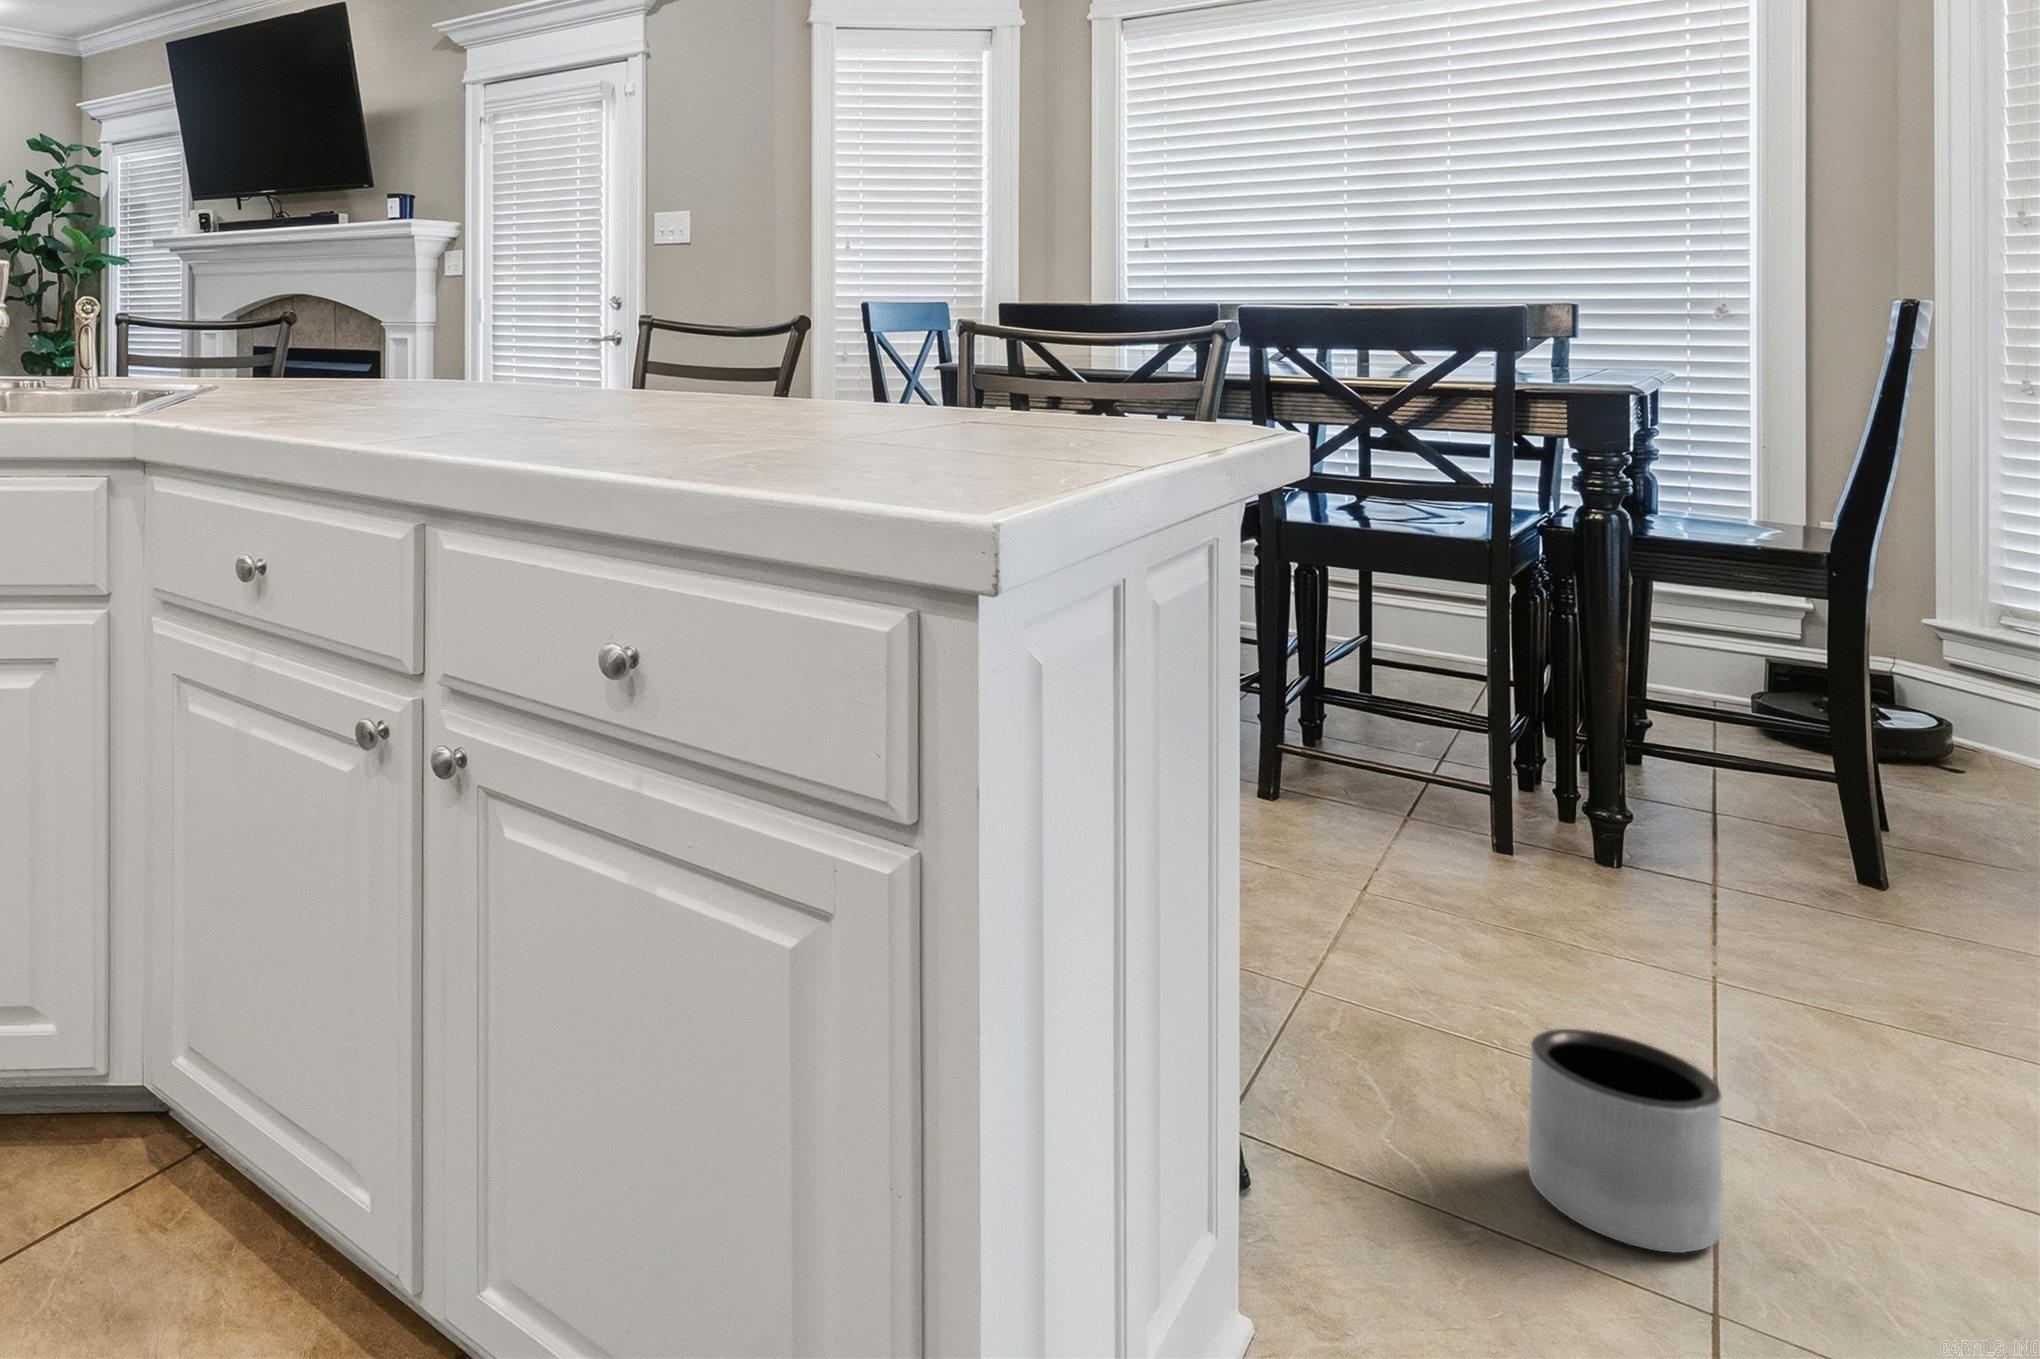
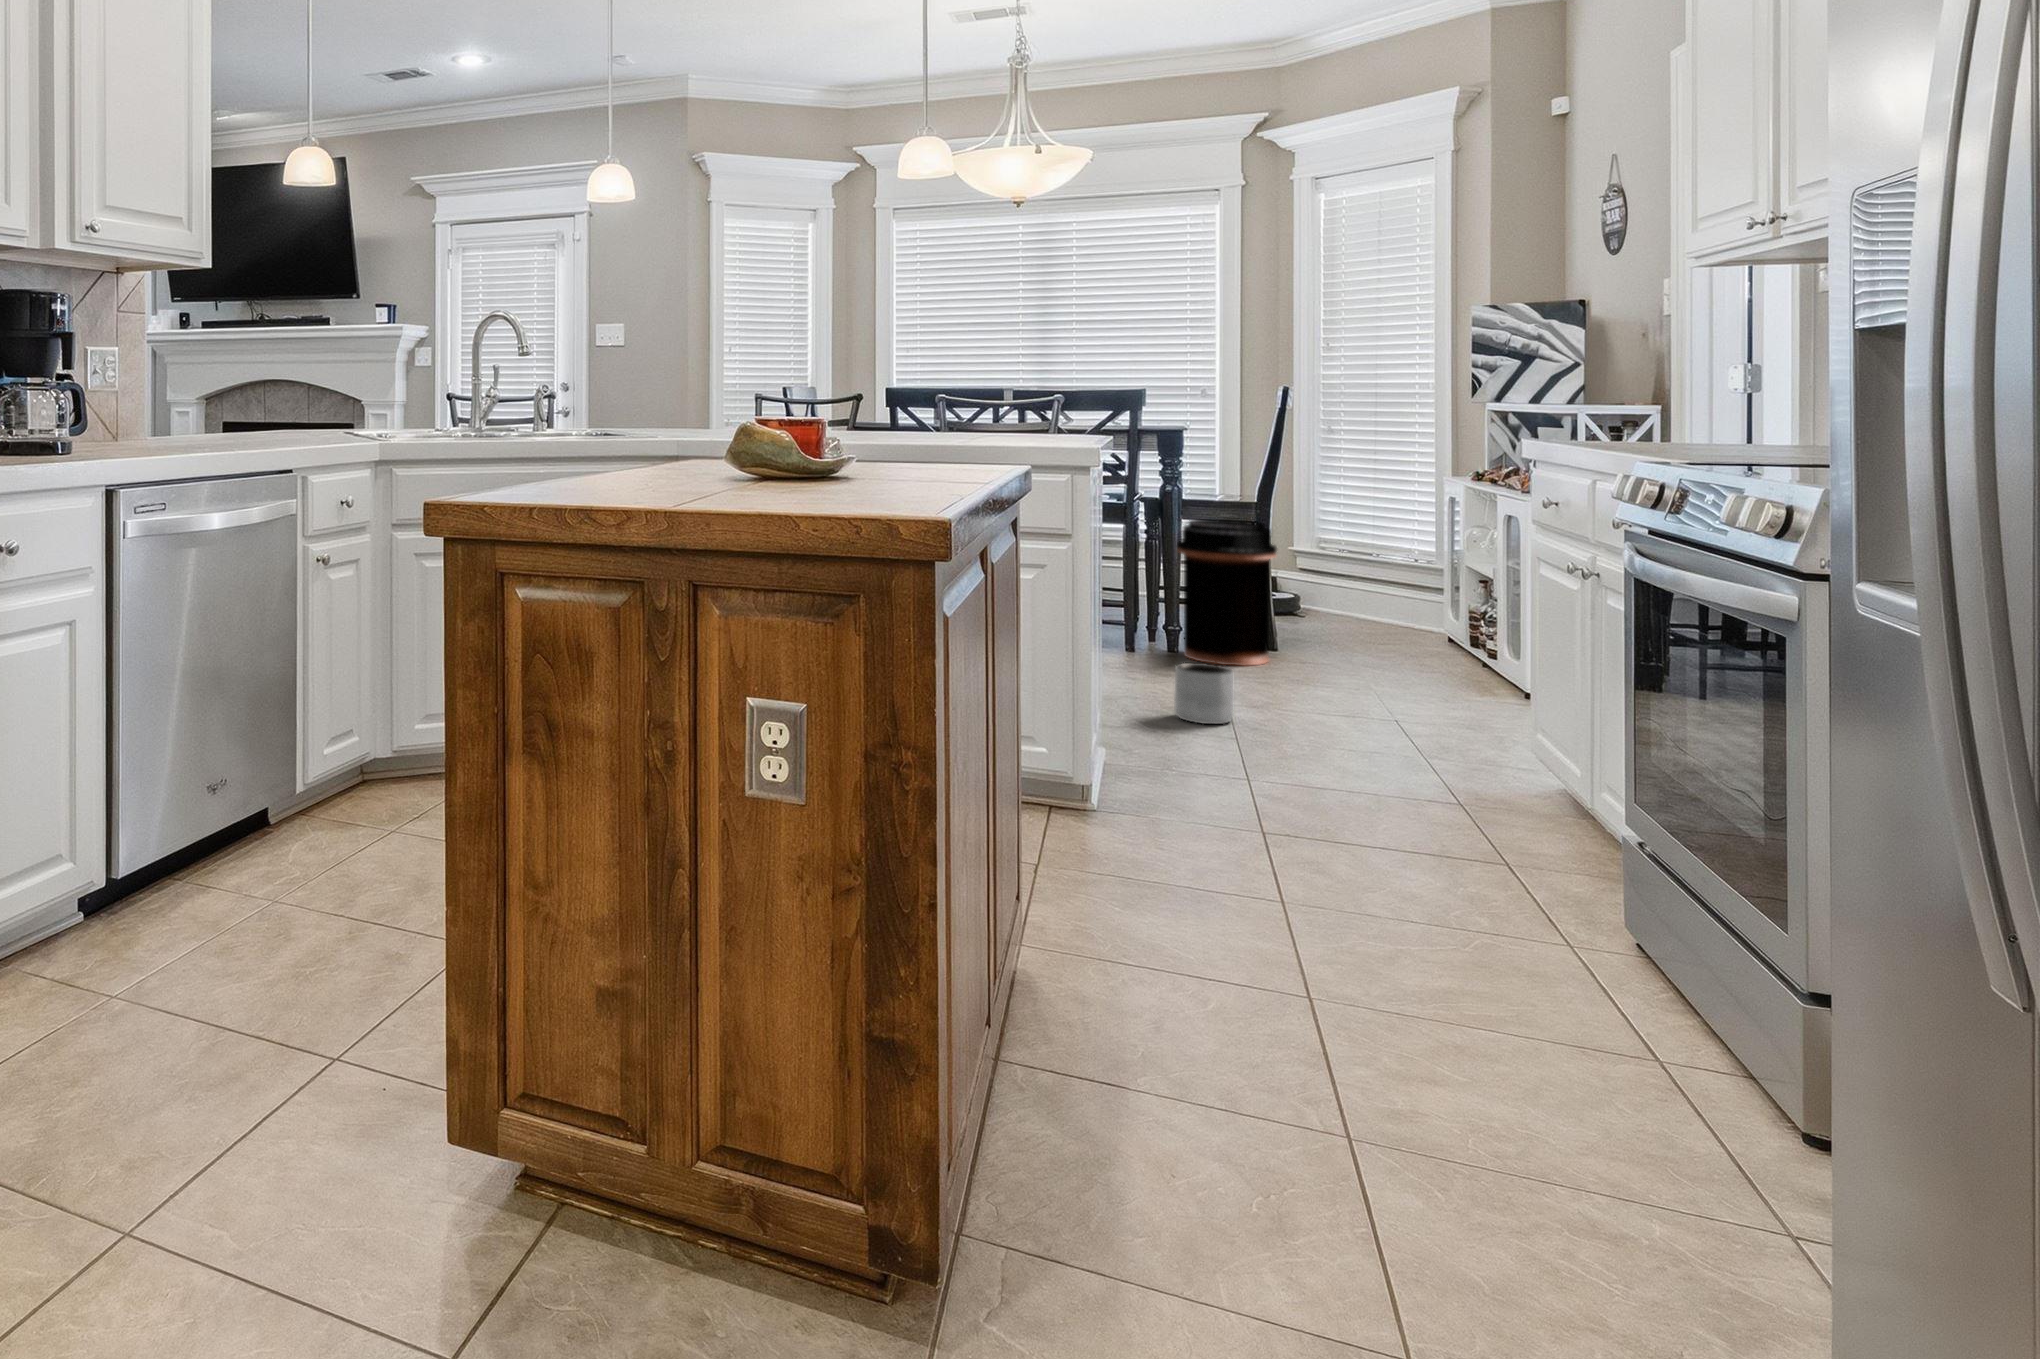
trash can: none [1607,588,1884,956] -> present [1177,519,1277,666]

